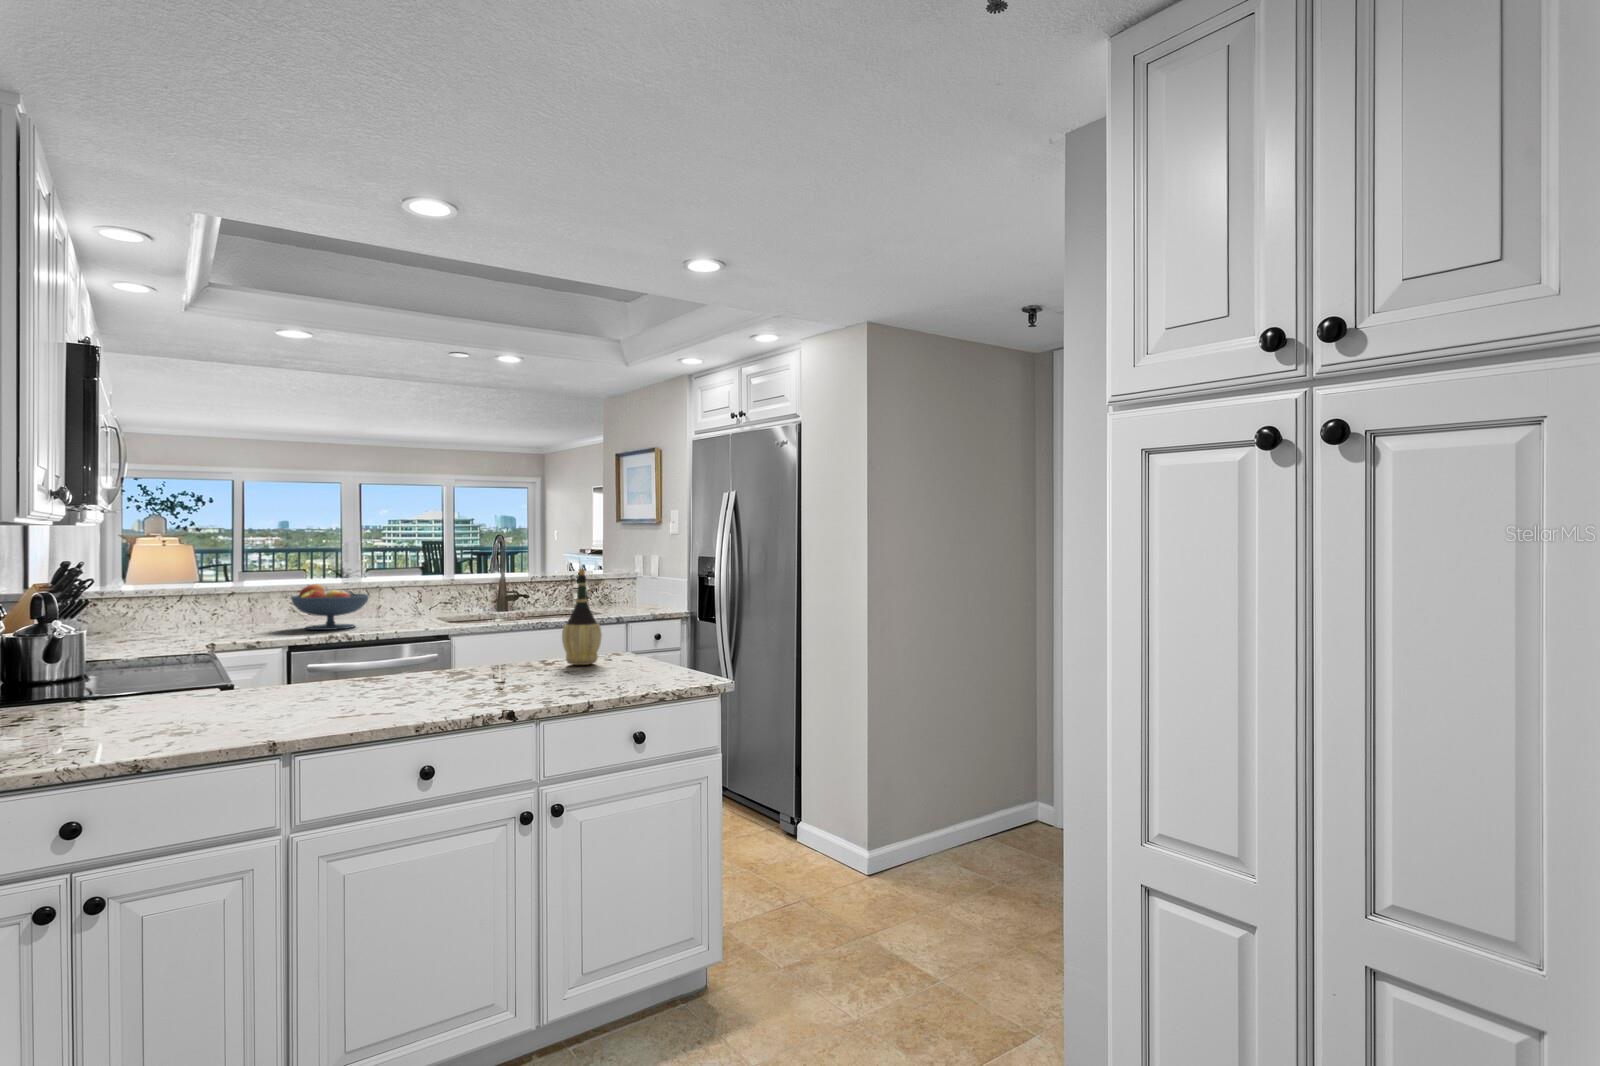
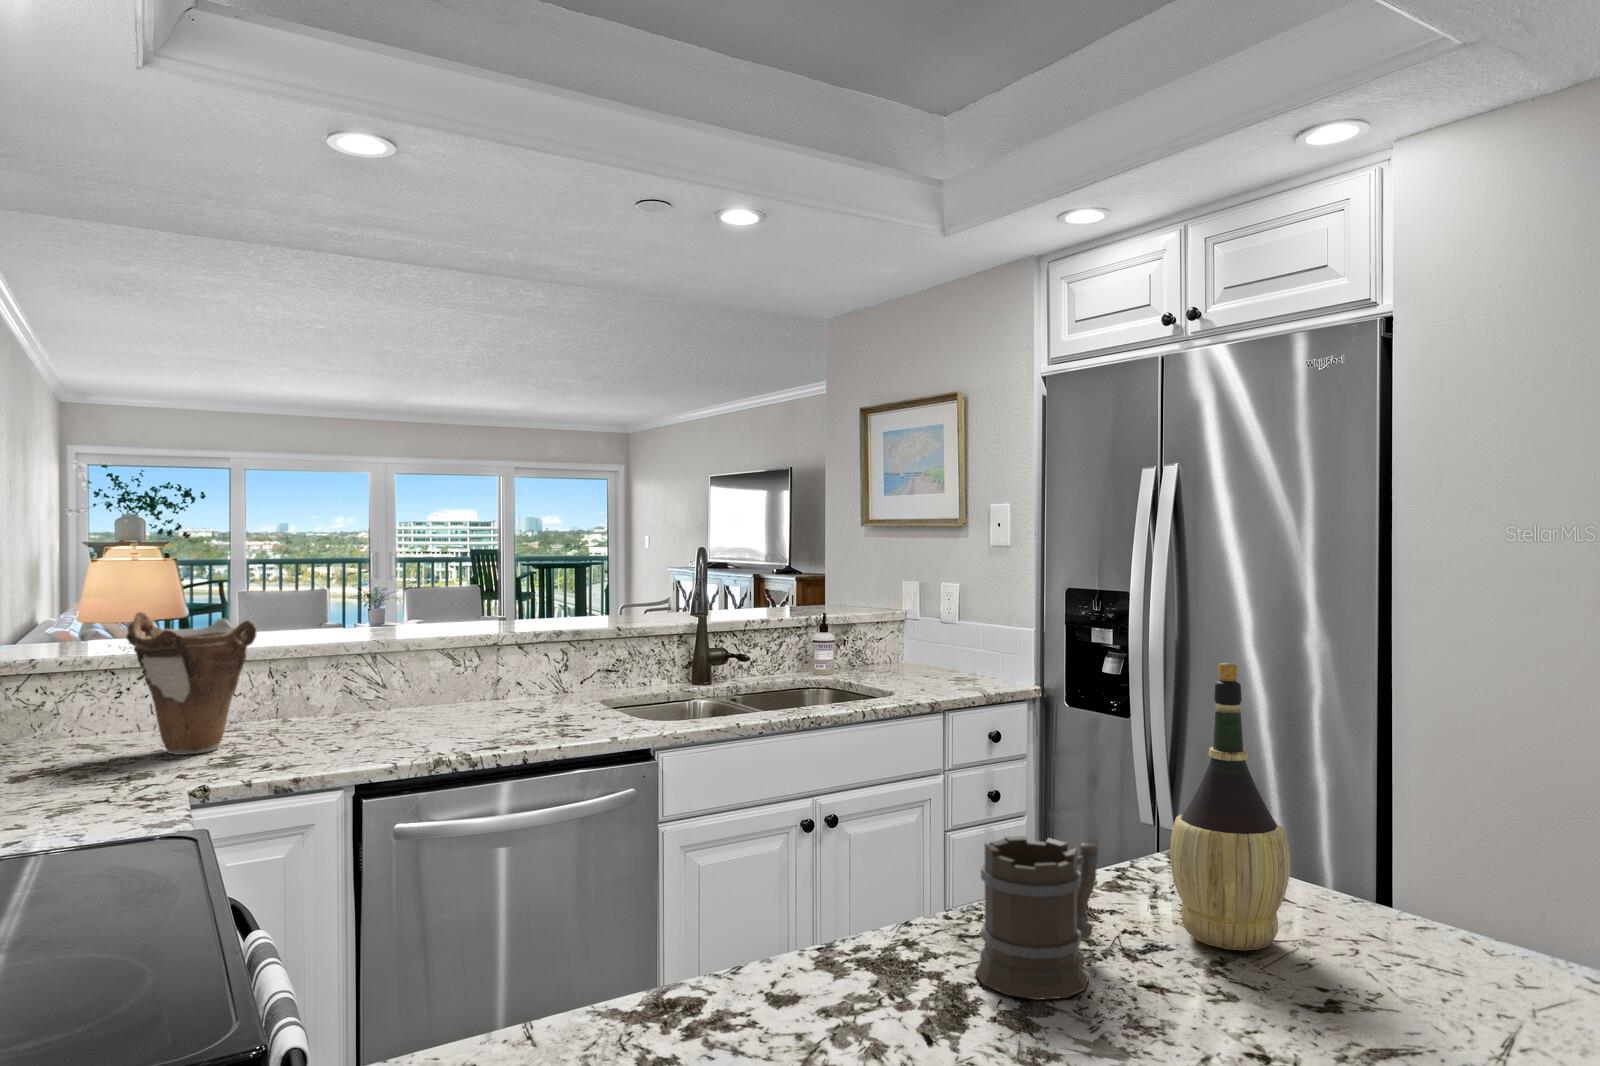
vase: none [171,566,240,637] -> present [127,612,257,755]
fruit bowl: present [291,584,369,630] -> none [348,644,491,736]
mug: none [479,627,532,673] -> present [975,836,1099,1000]

